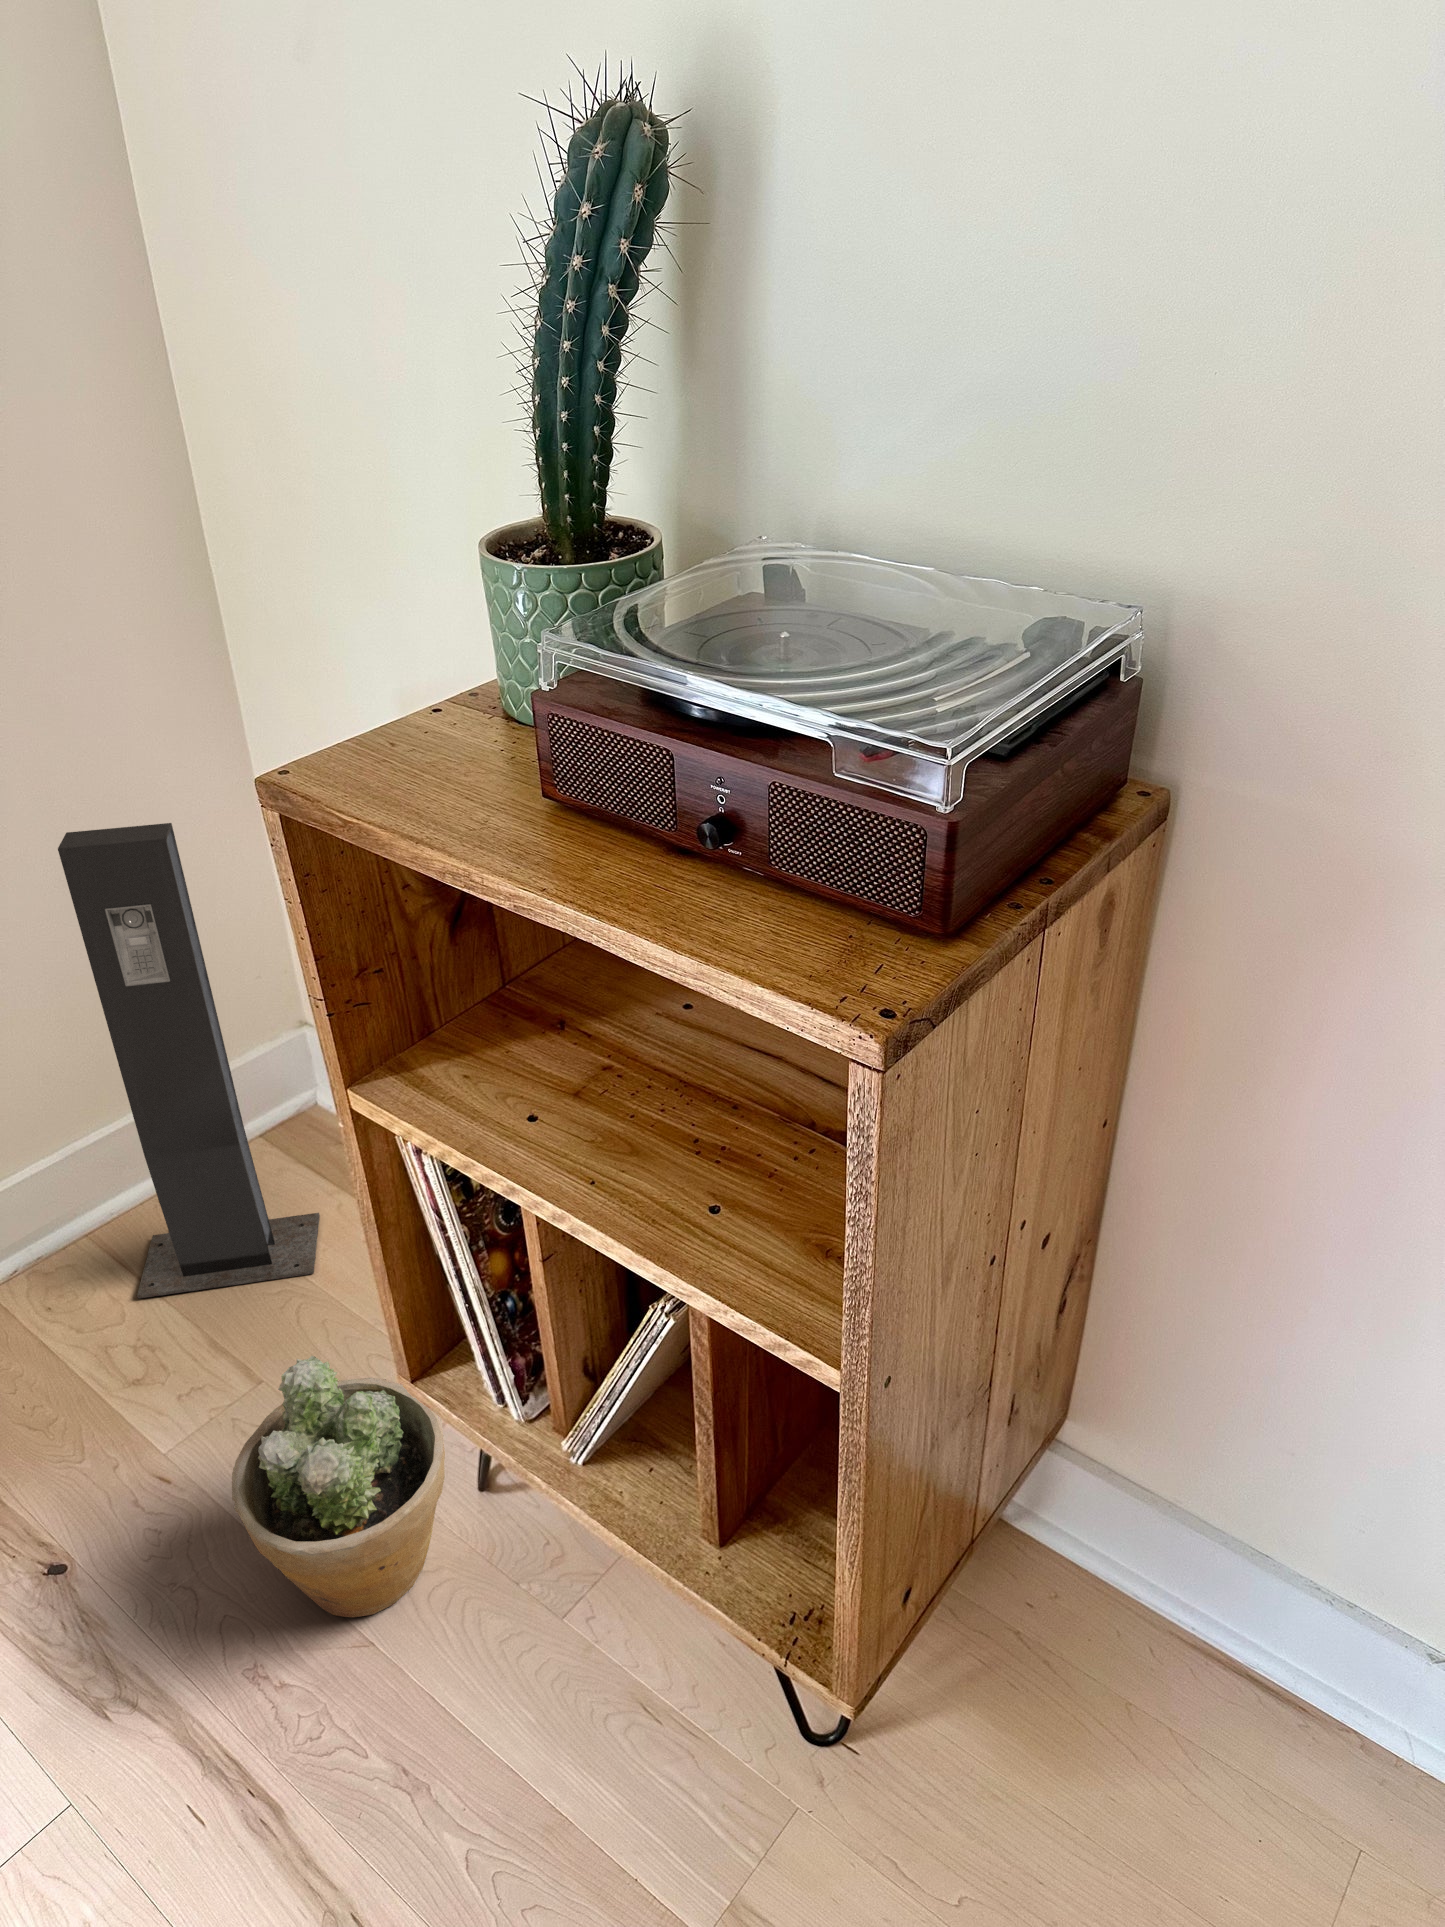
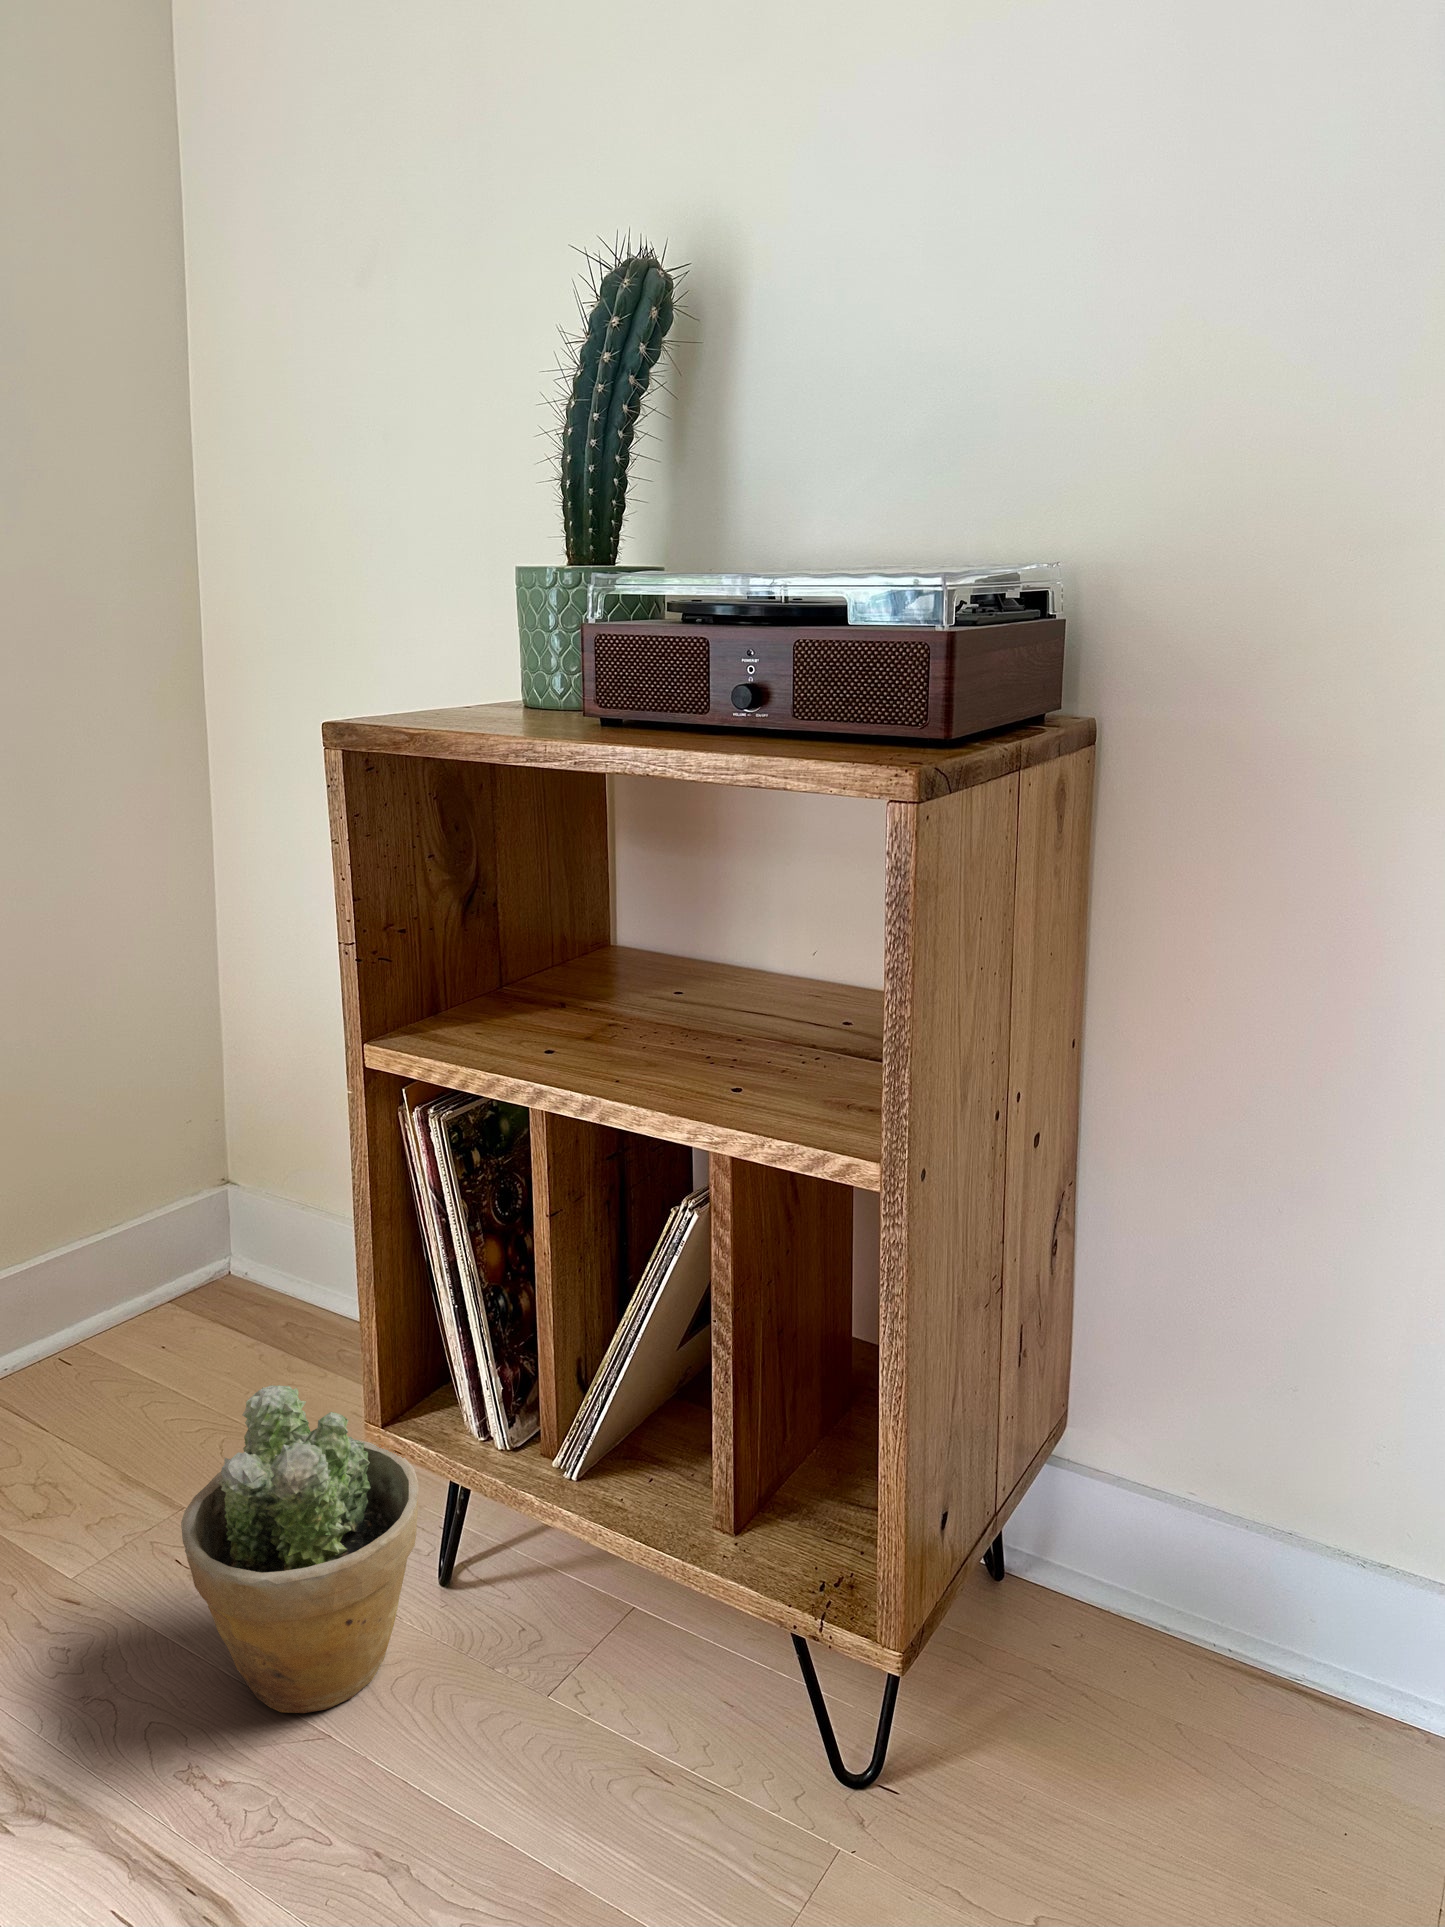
speaker: present [58,823,320,1298] -> none [32,895,246,1442]

